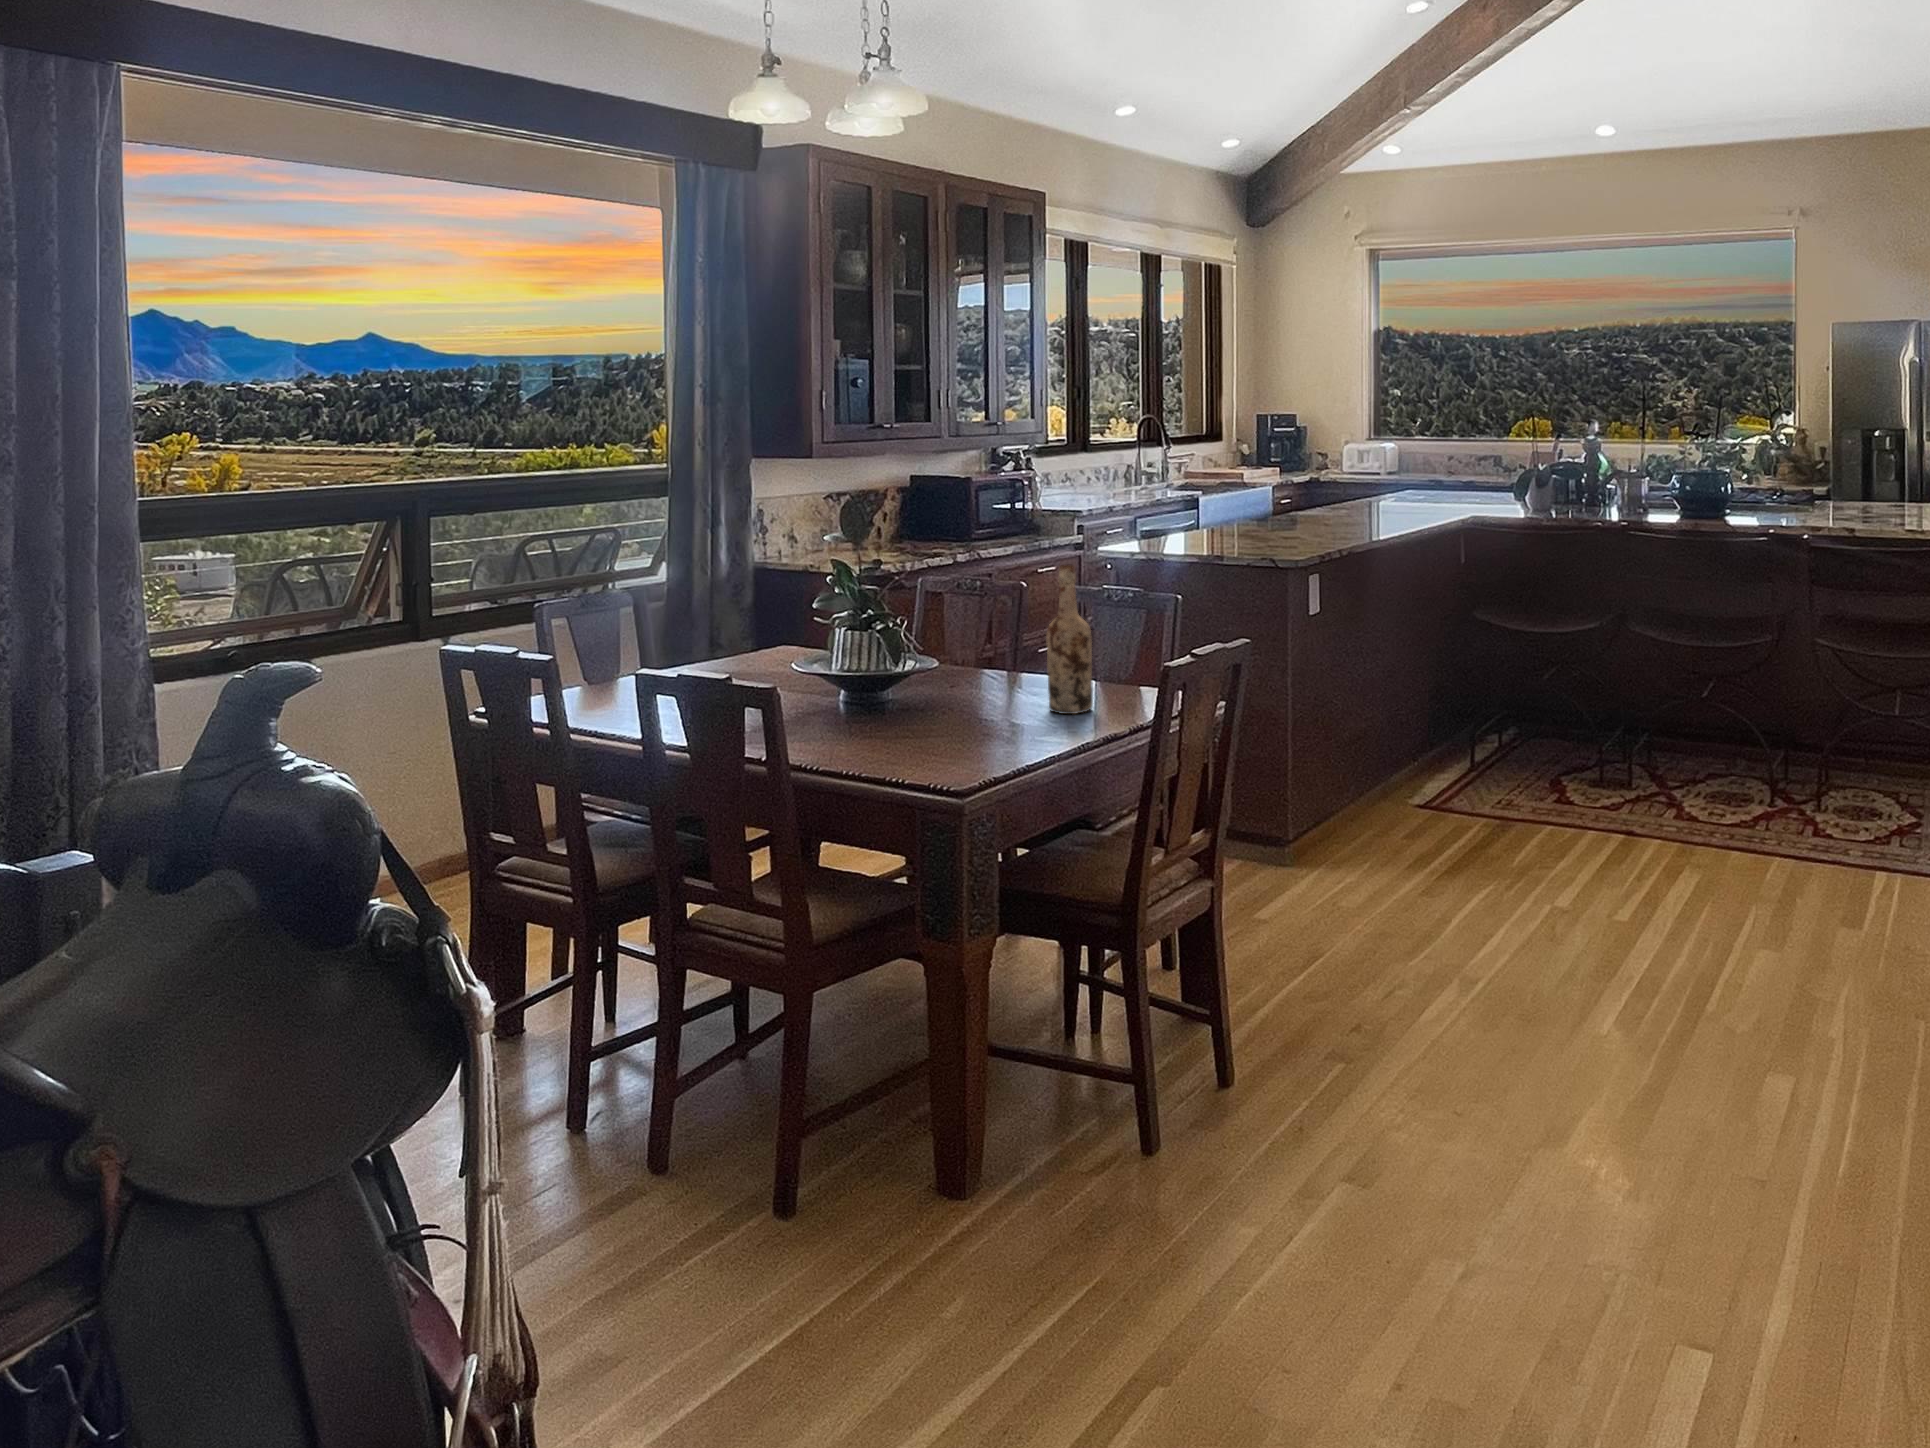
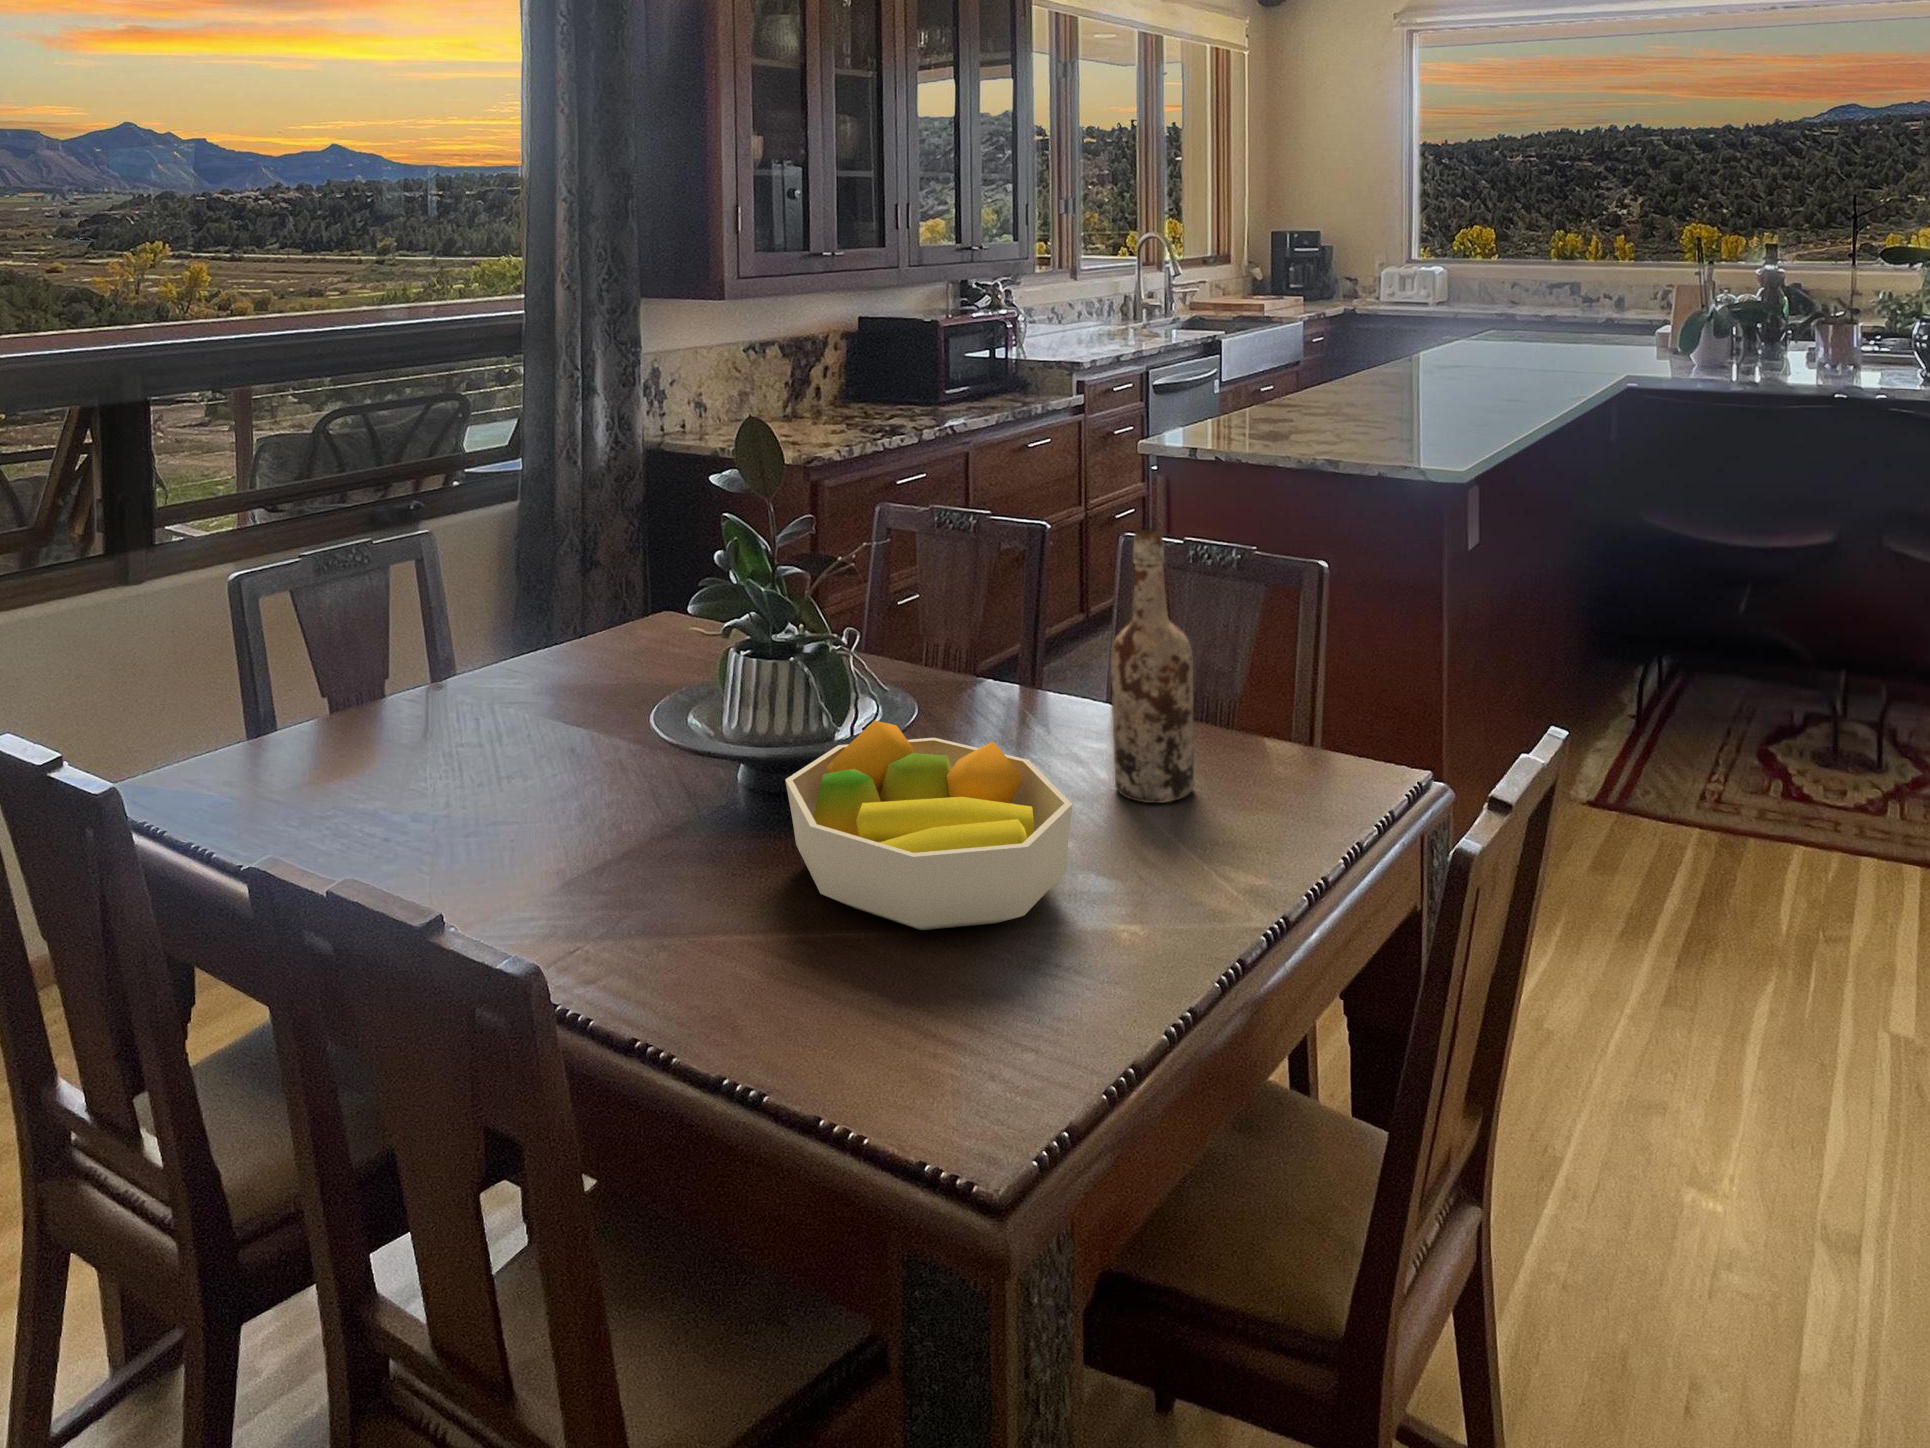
fruit bowl: none [868,660,1016,750] -> present [785,721,1072,930]

